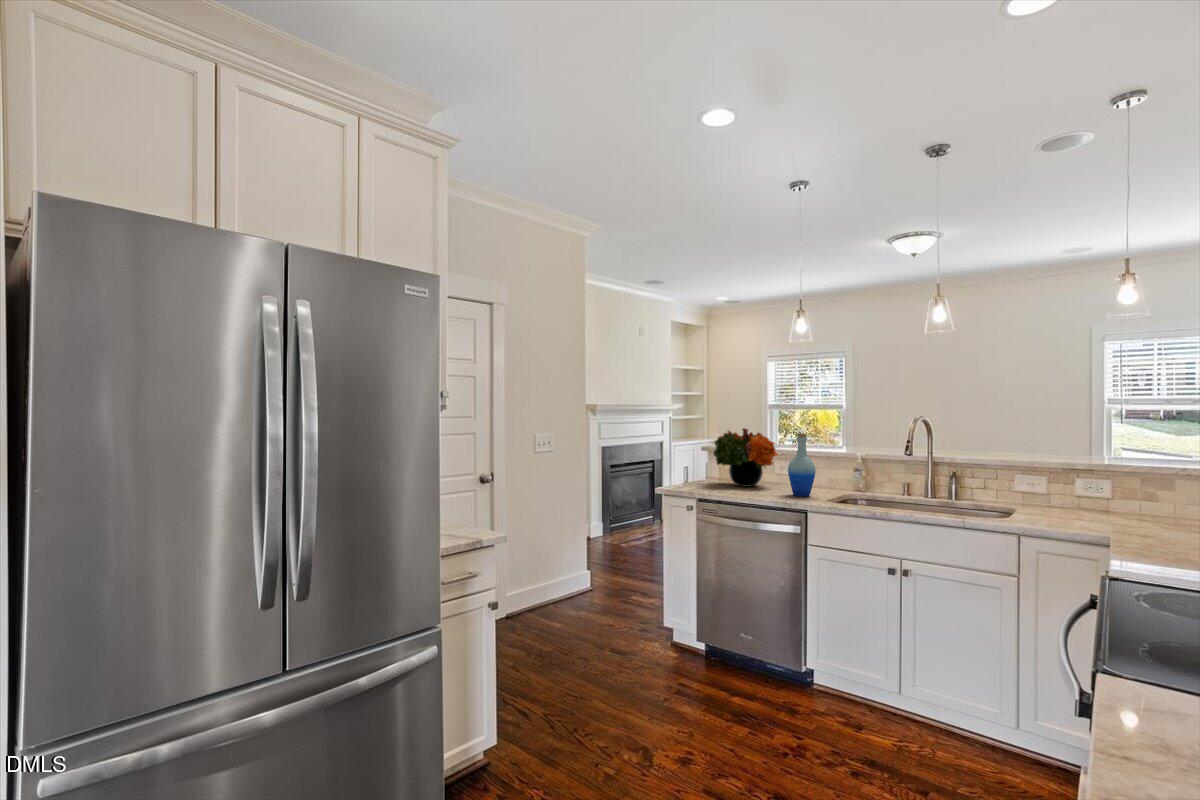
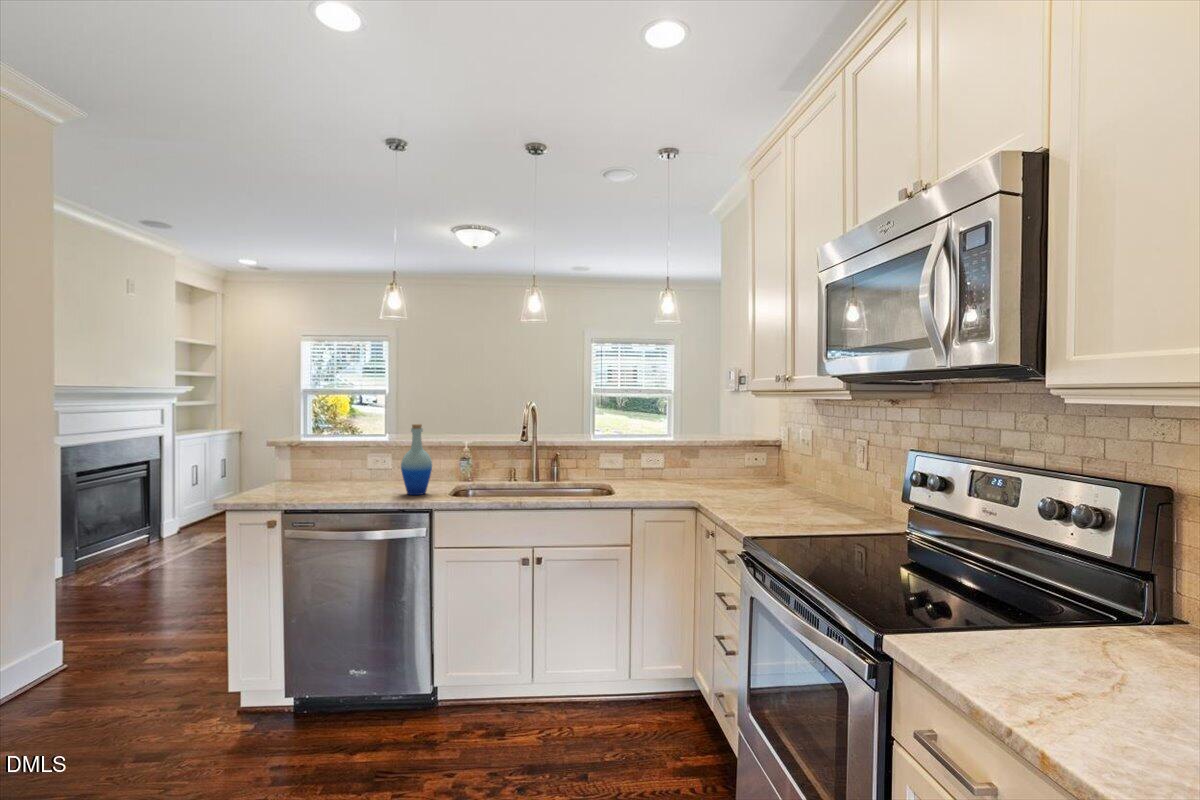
flower arrangement: present [713,428,778,487] -> none [296,420,381,490]

